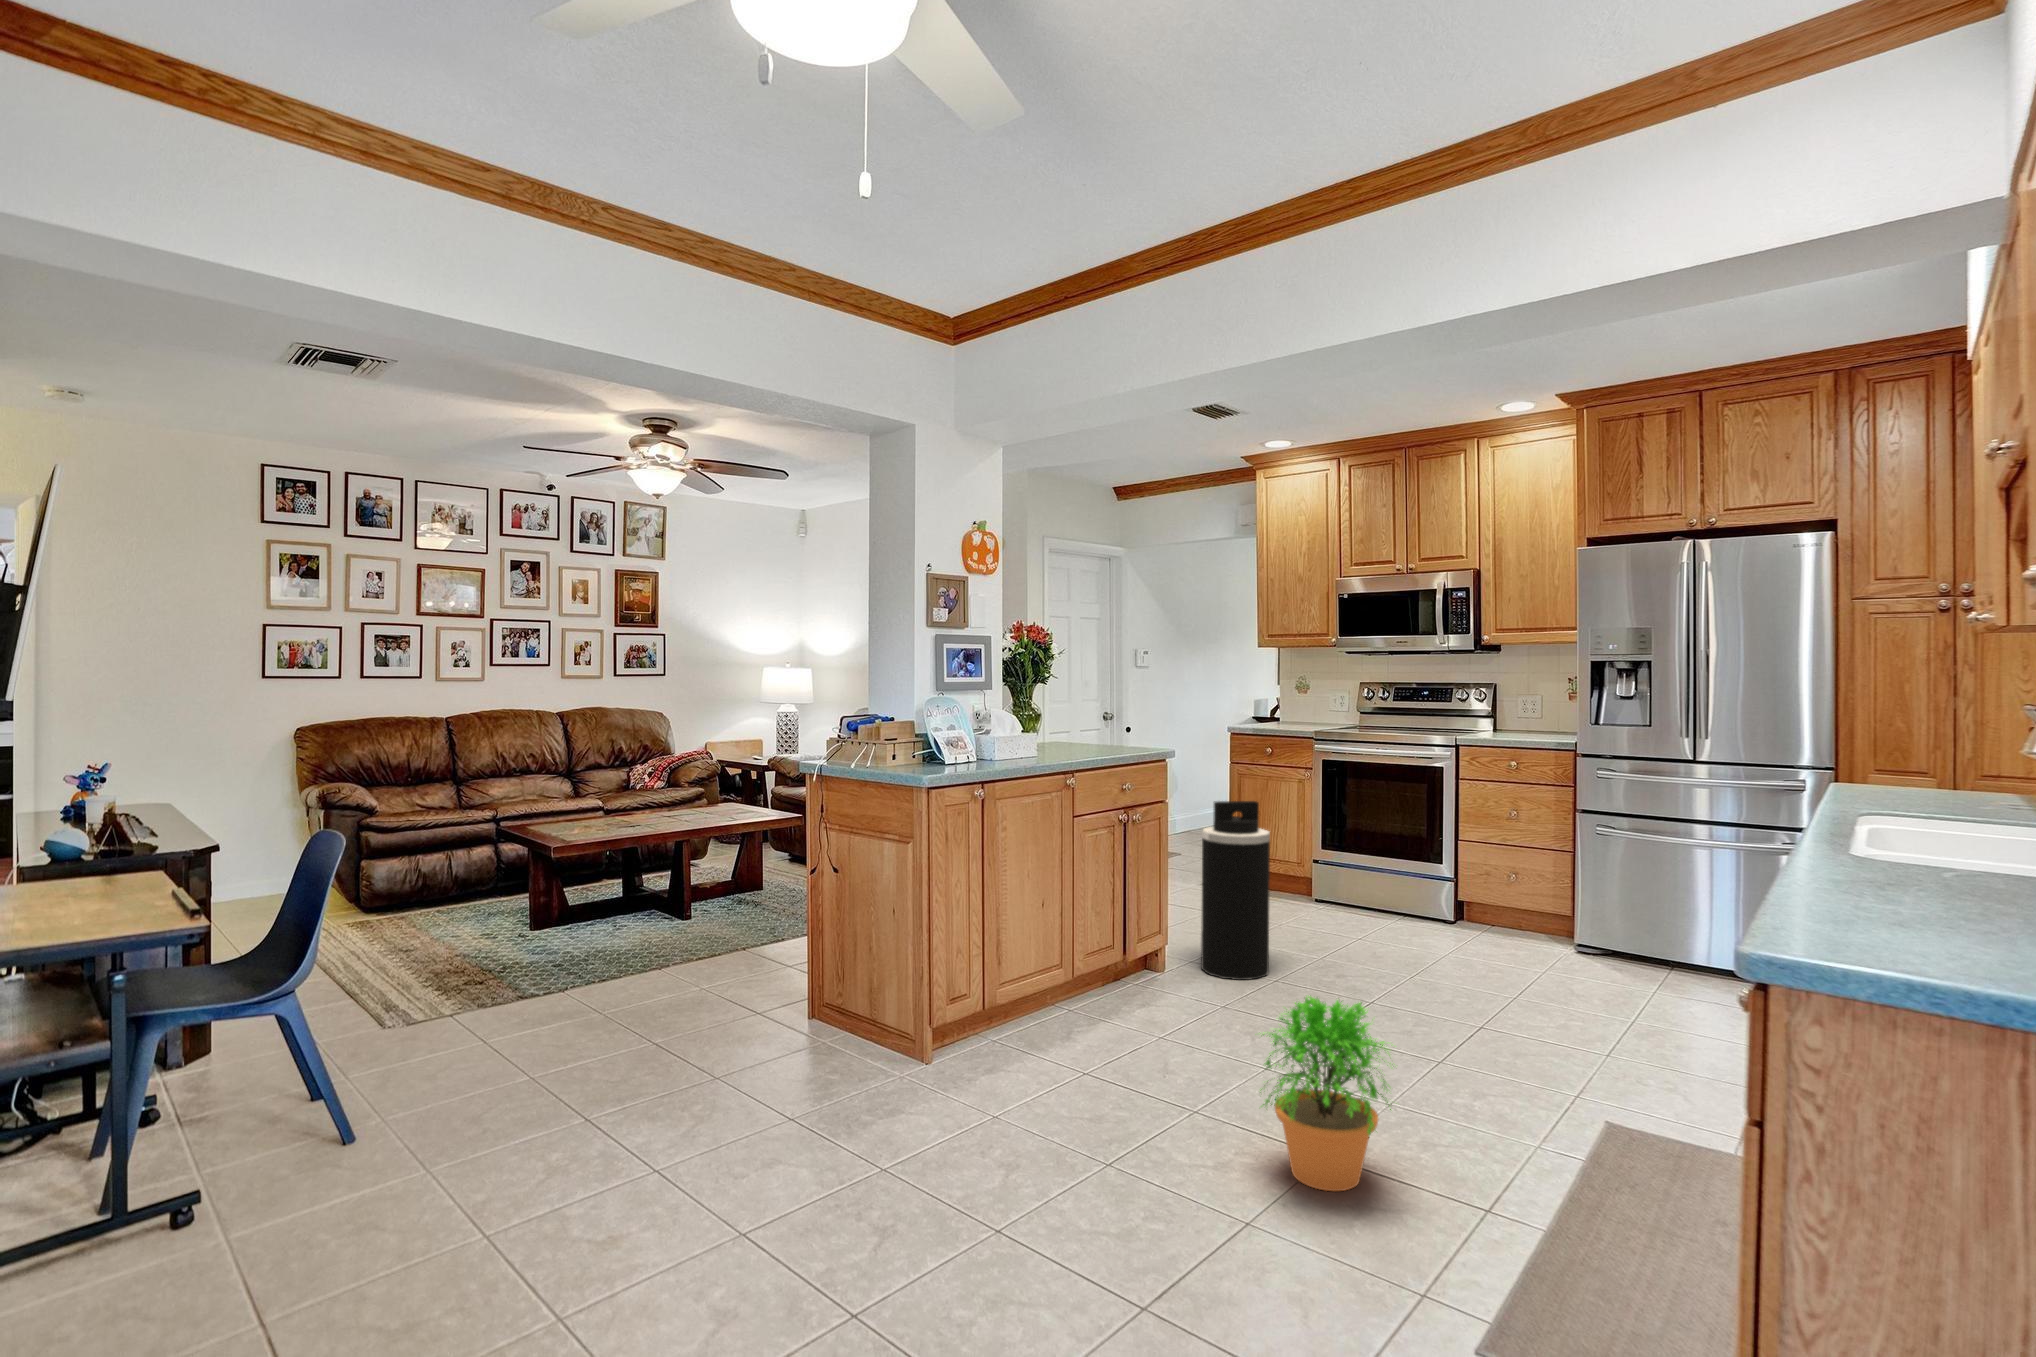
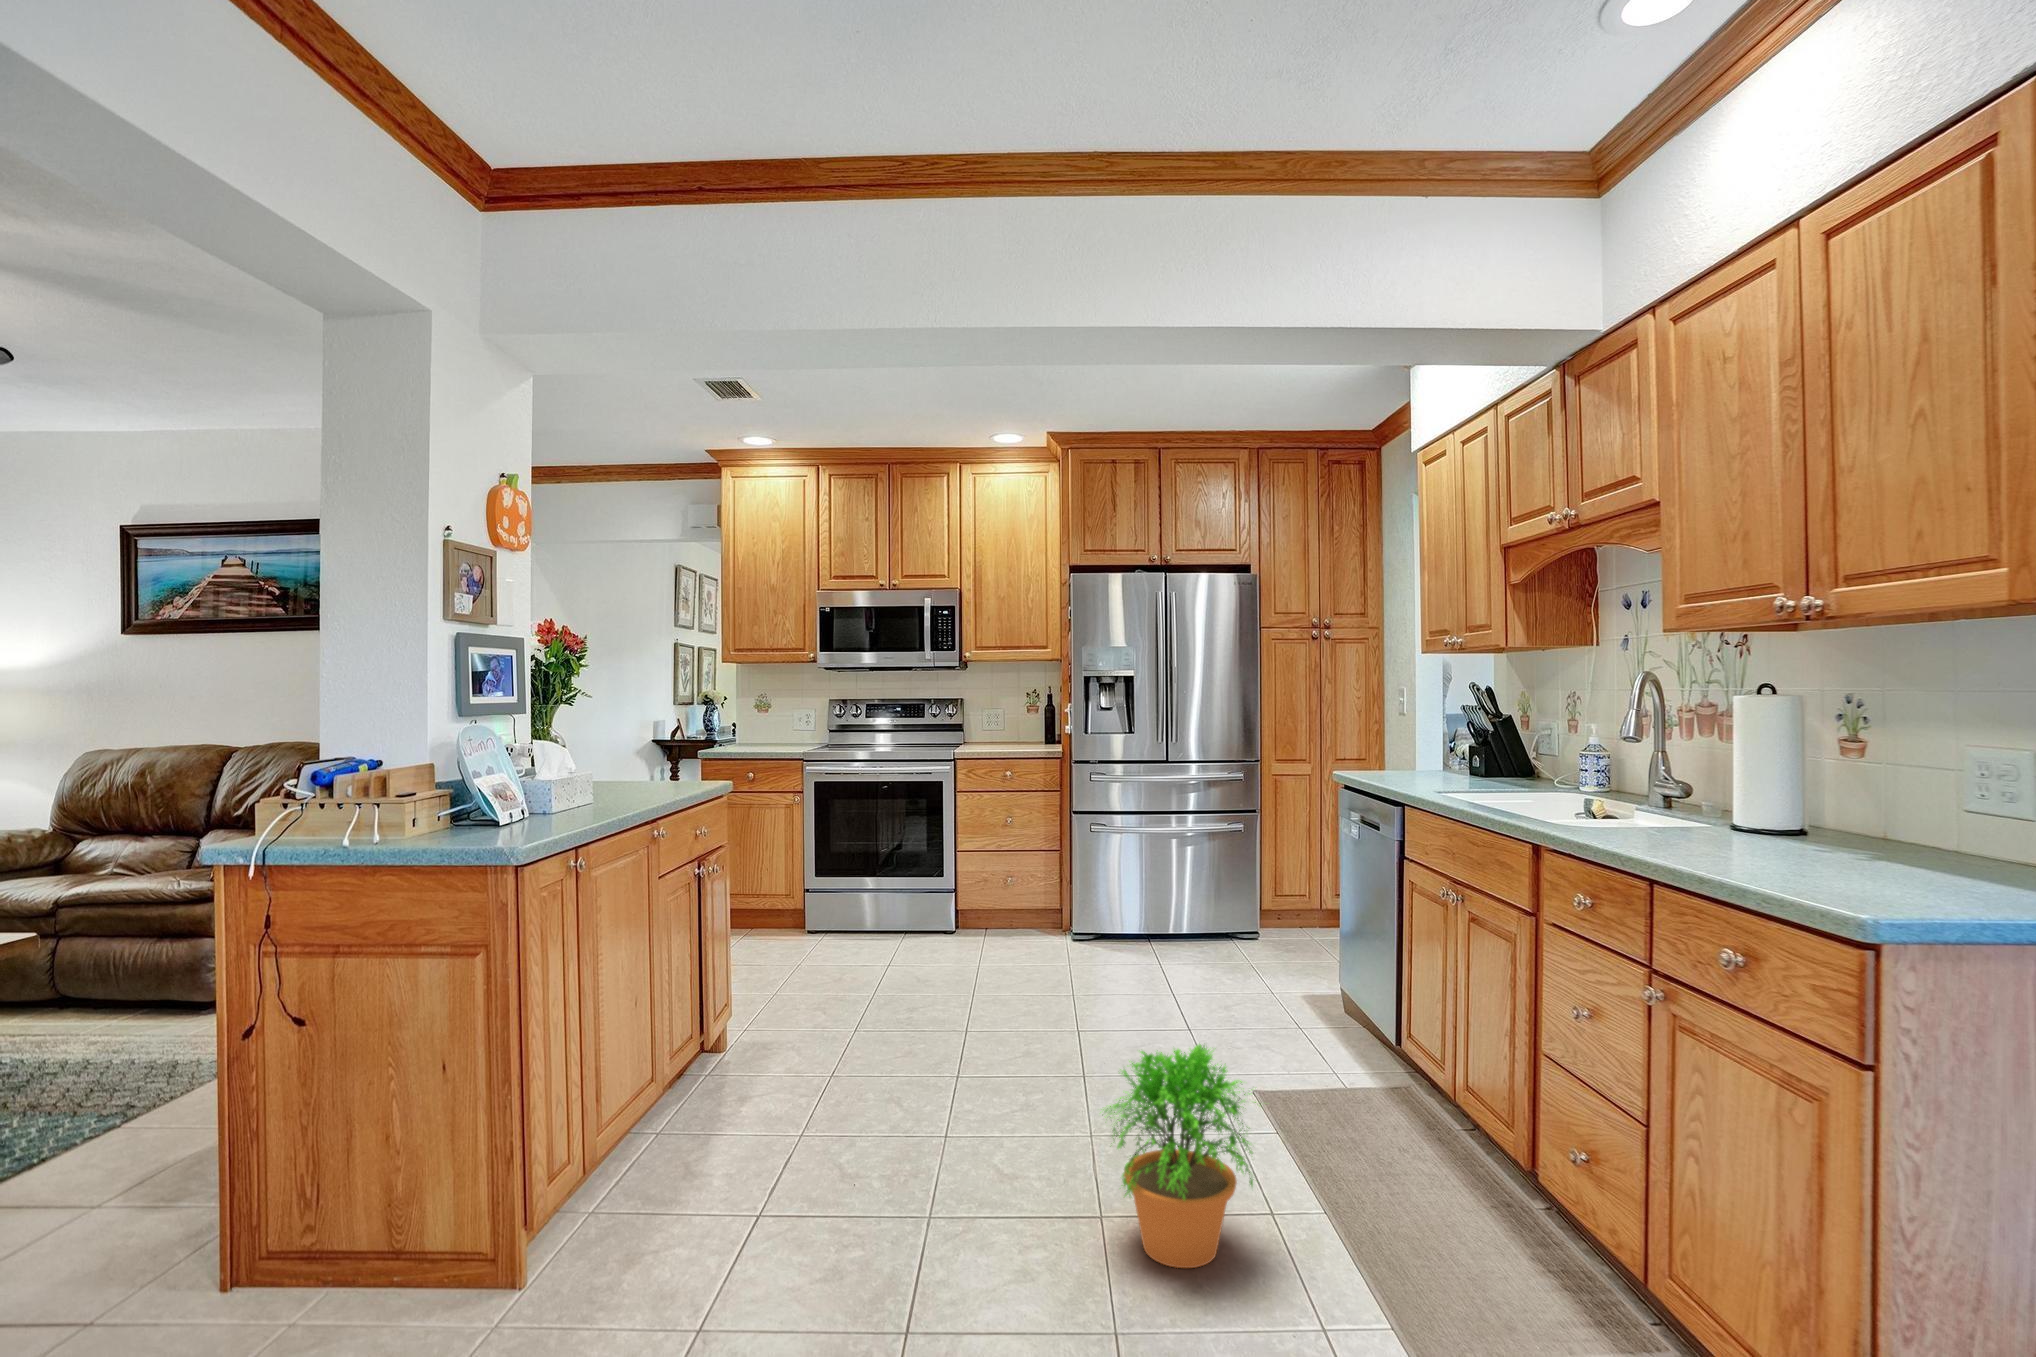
trash can: present [1201,801,1270,980] -> none [779,835,860,1048]

